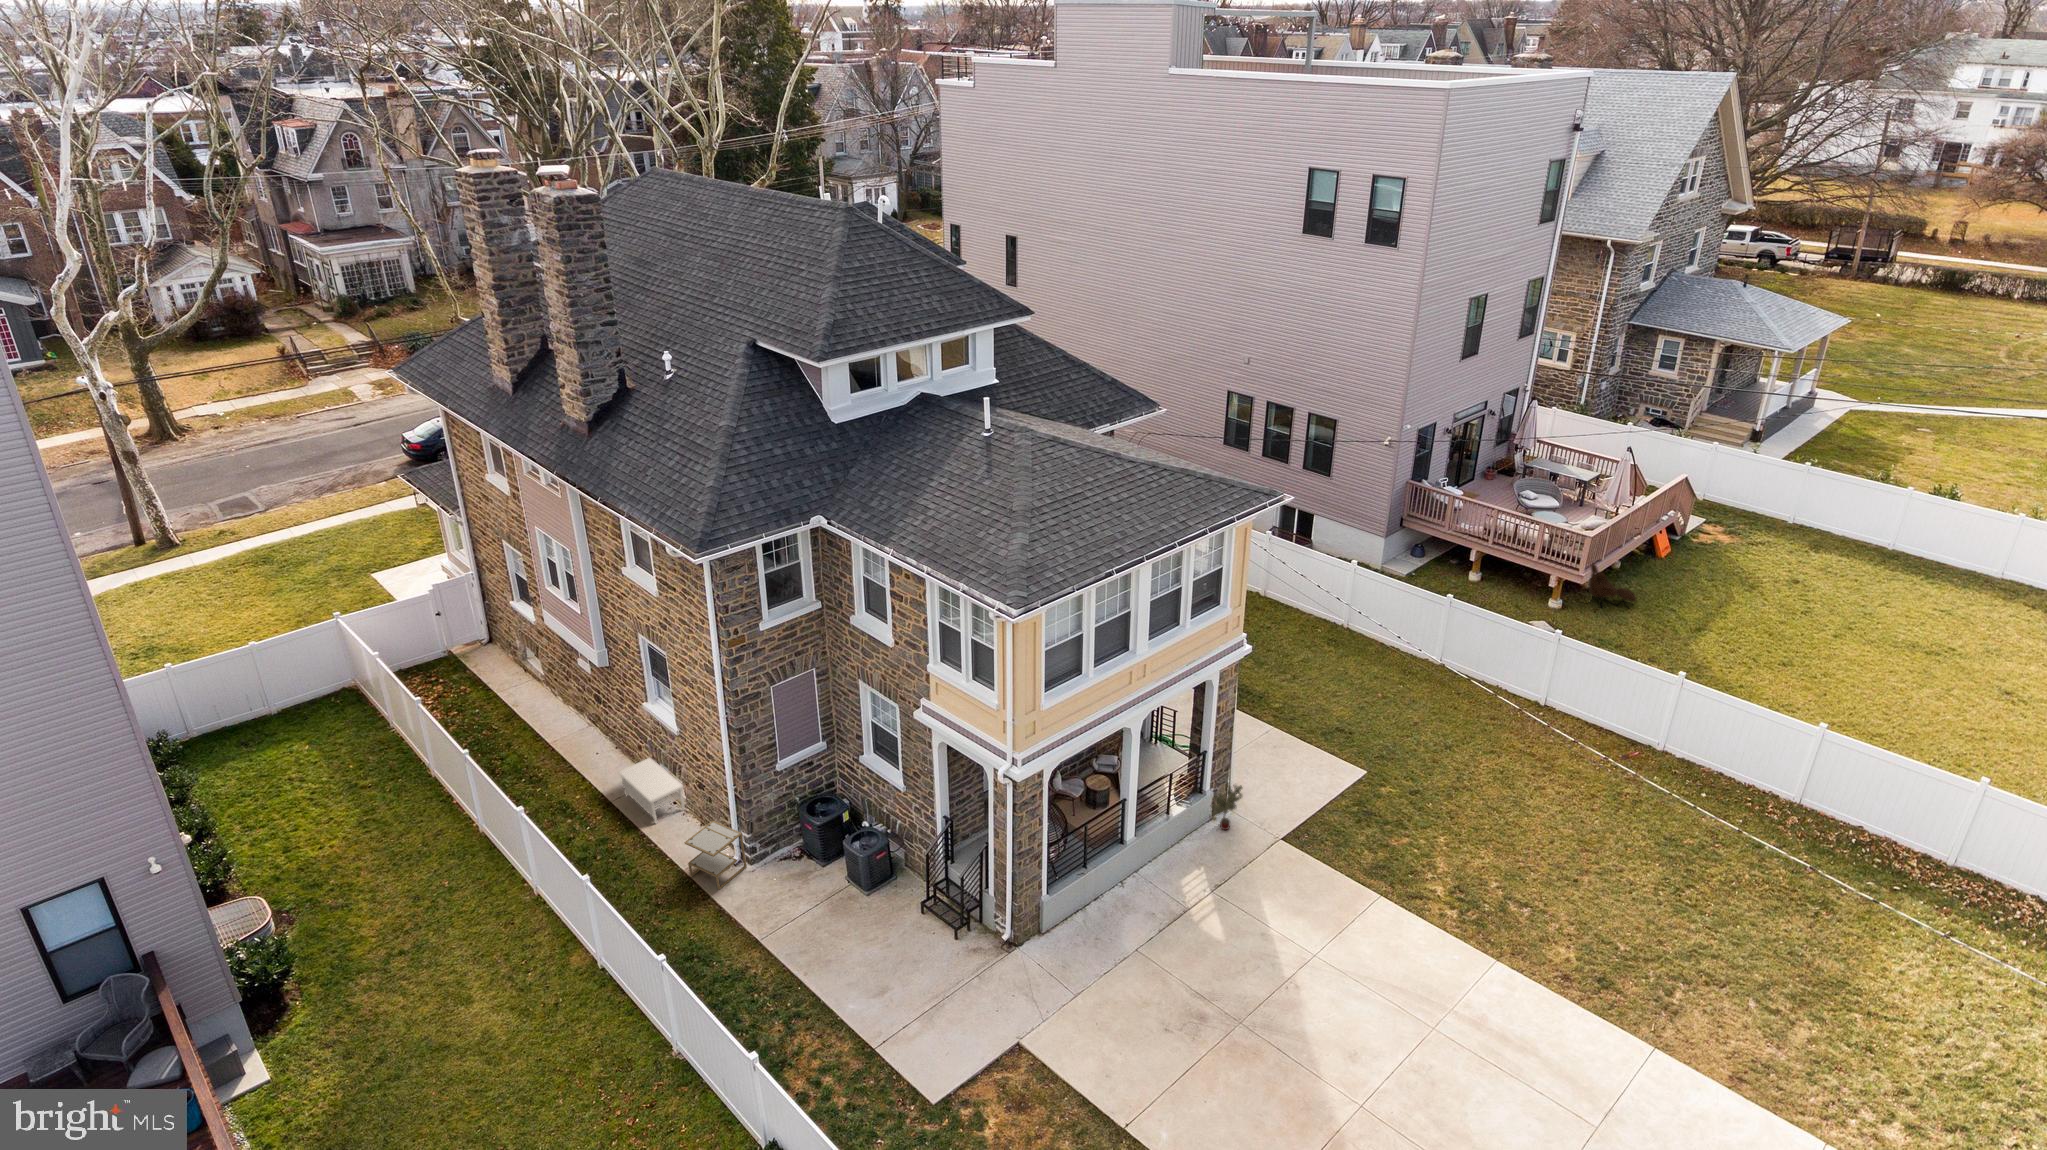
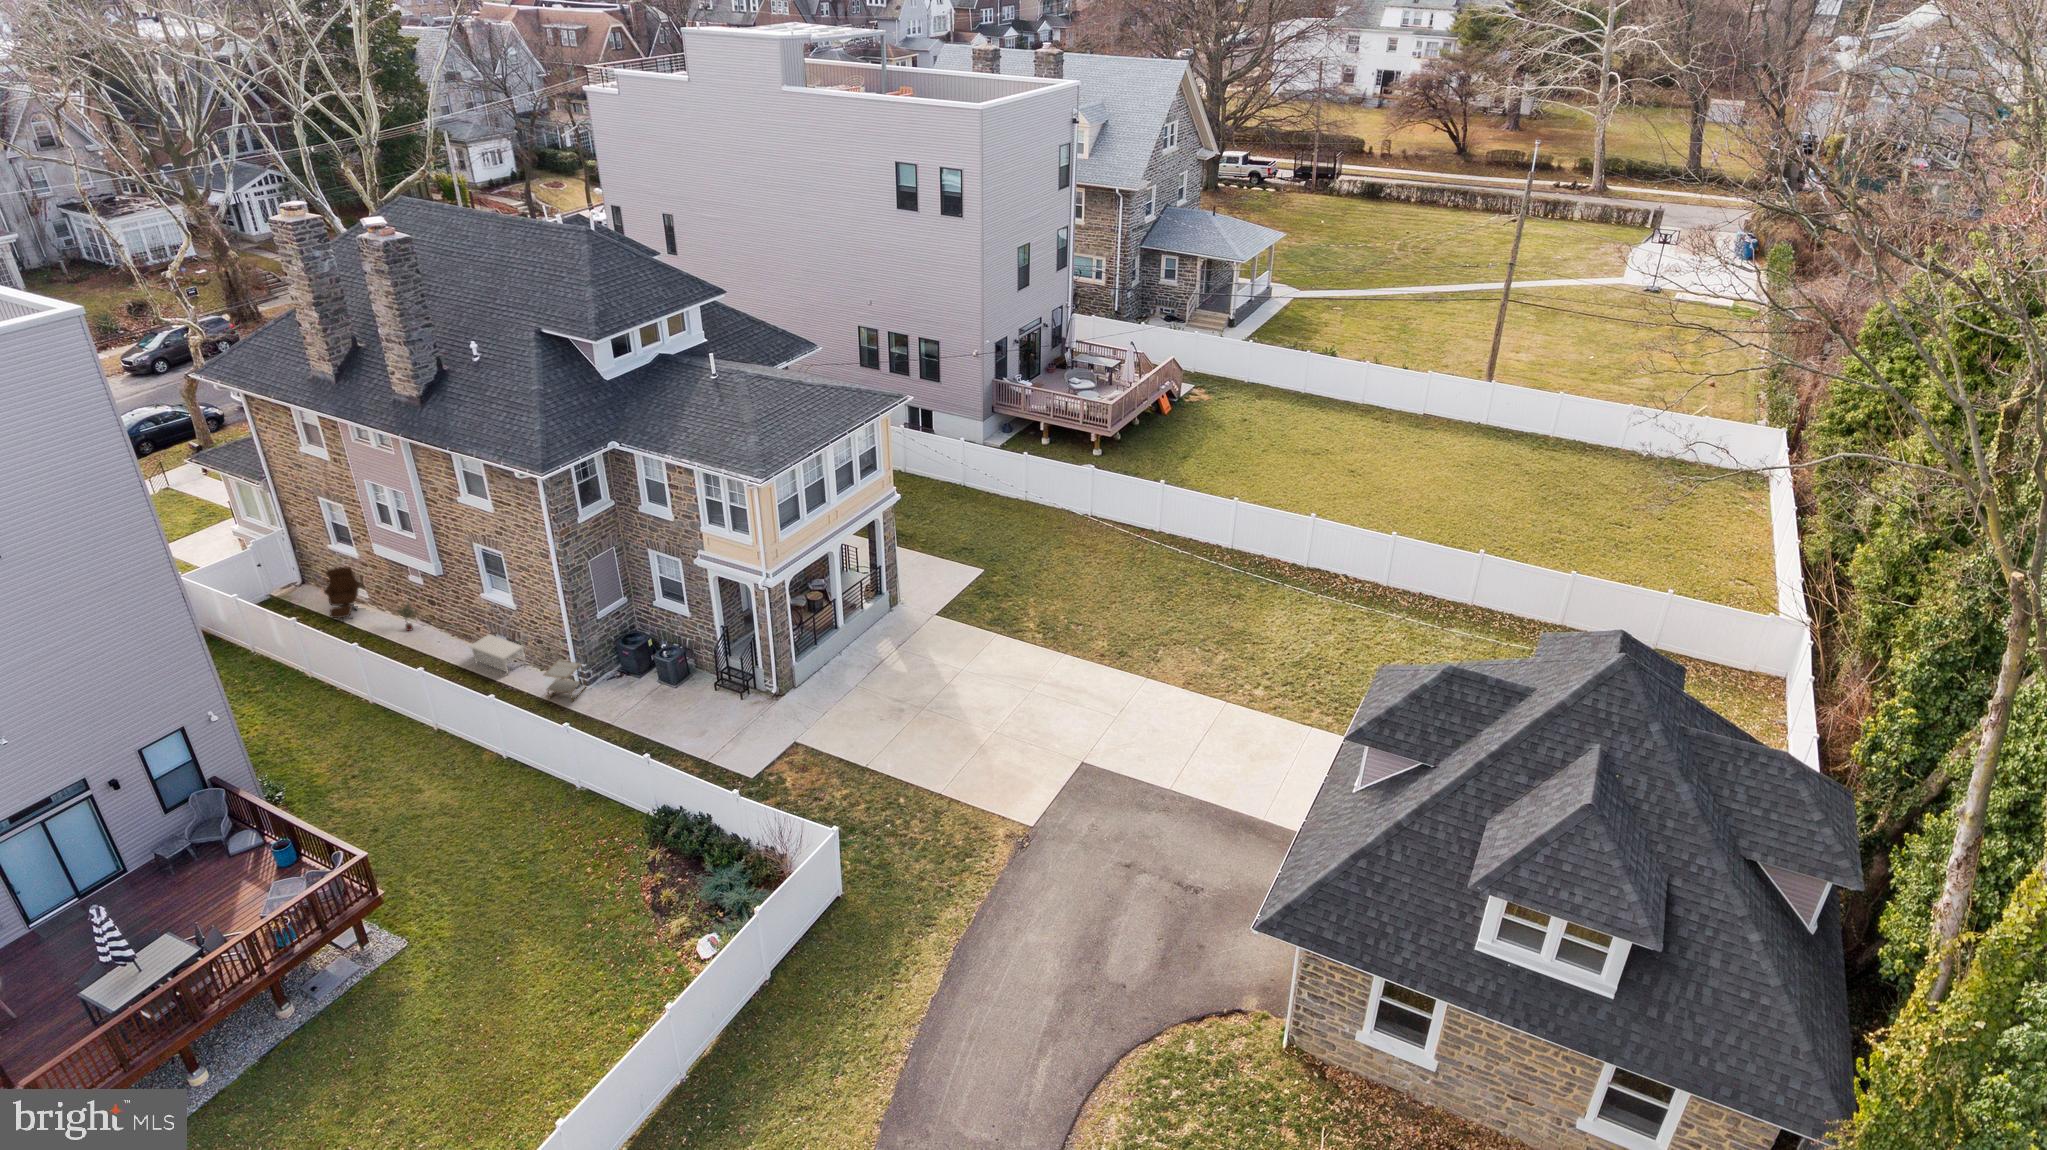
lounge chair: present [1588,563,1636,606] -> present [324,567,360,619]
potted tree: present [1212,784,1242,830] -> present [397,603,417,631]

